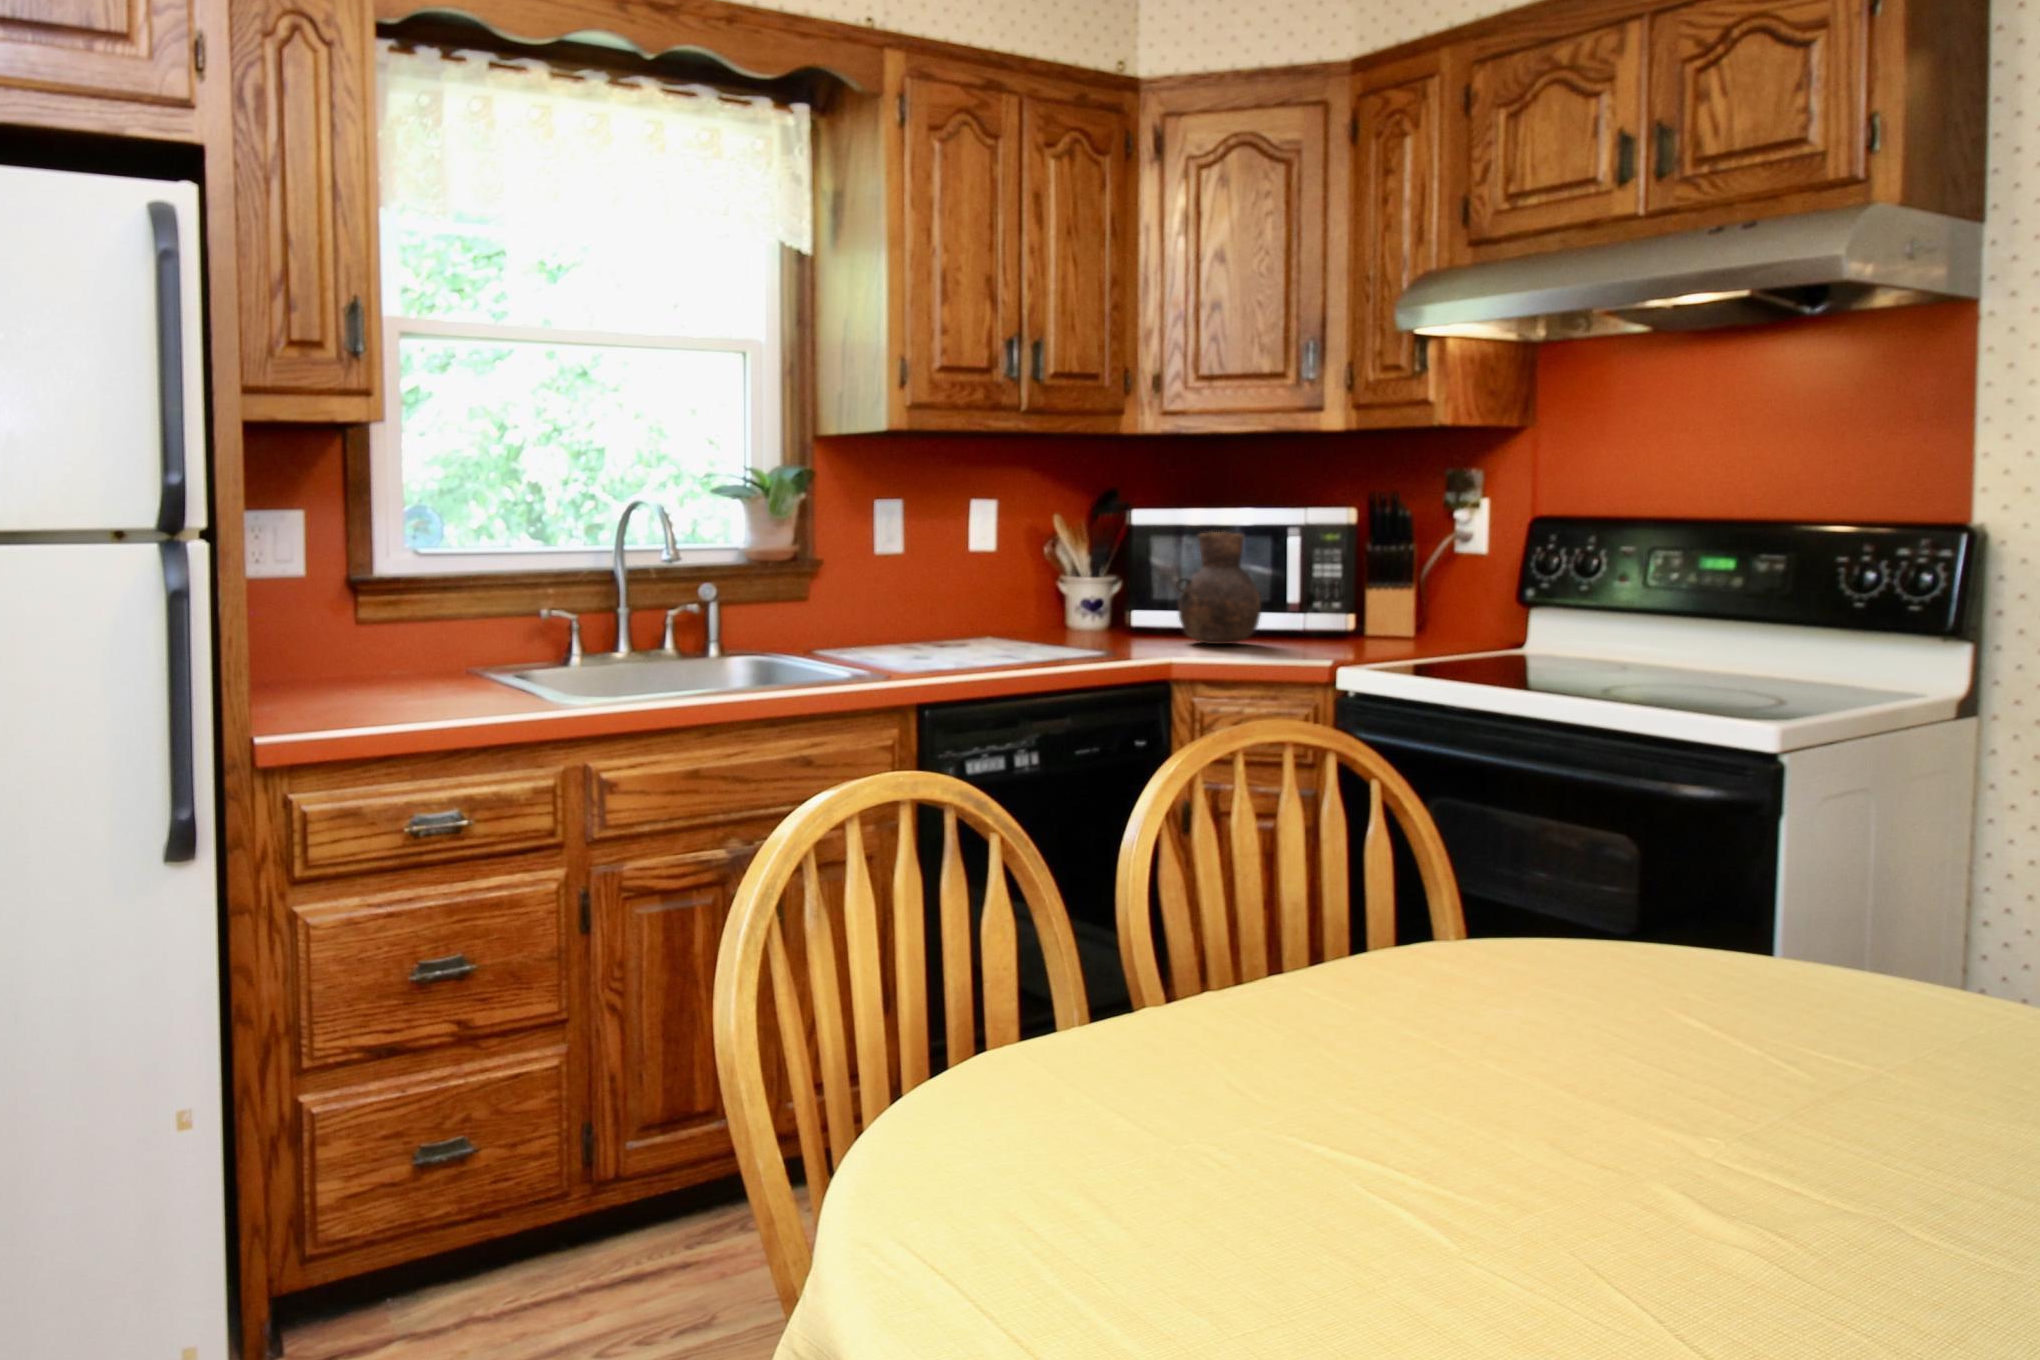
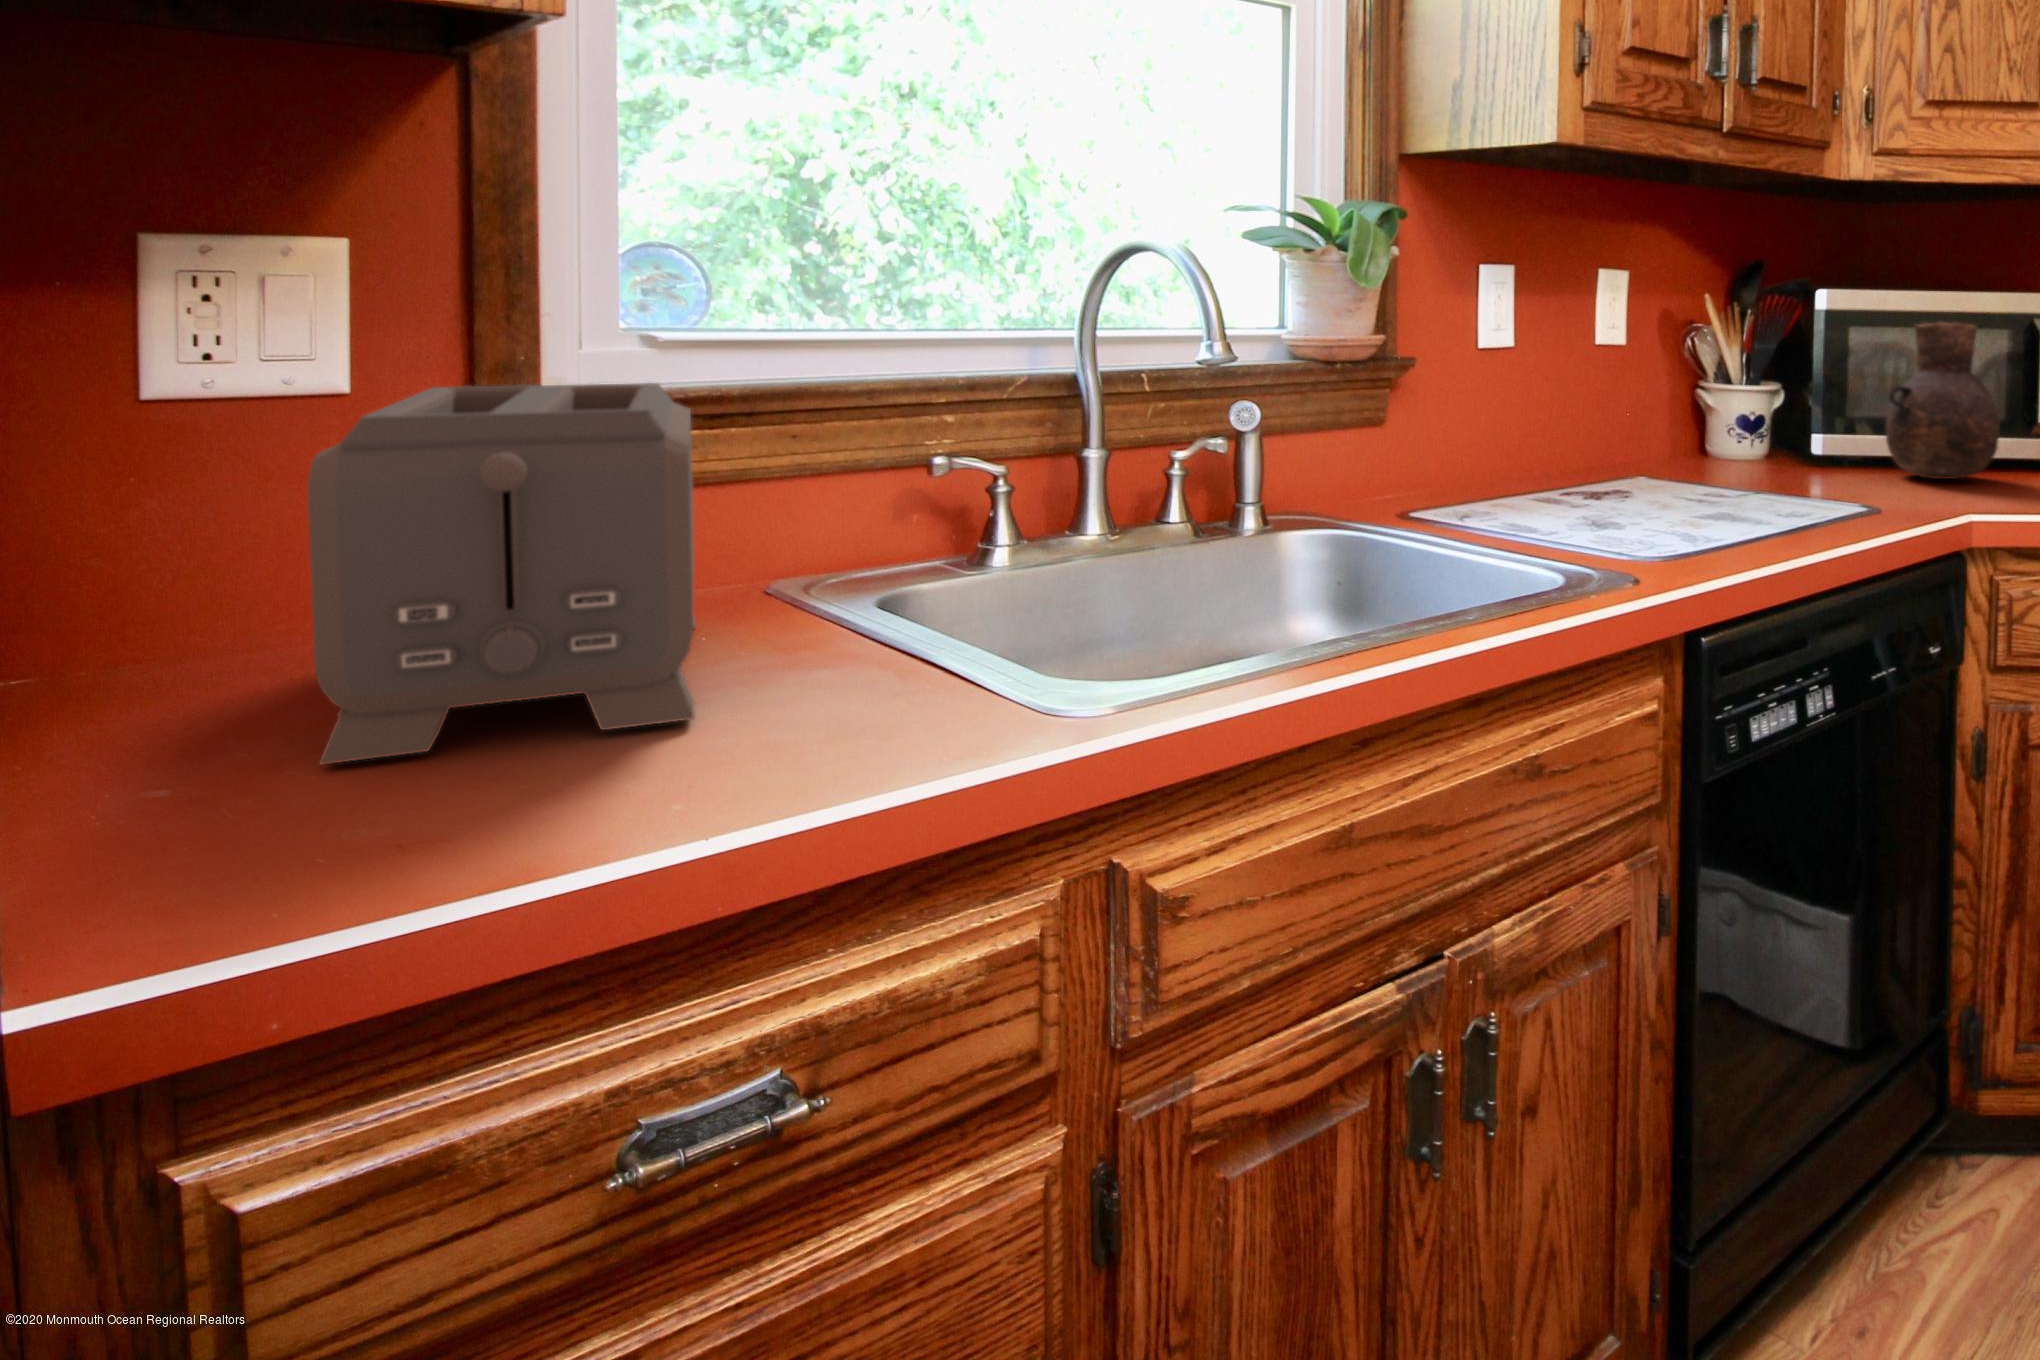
toaster: none [307,571,432,706] -> present [308,383,696,764]

